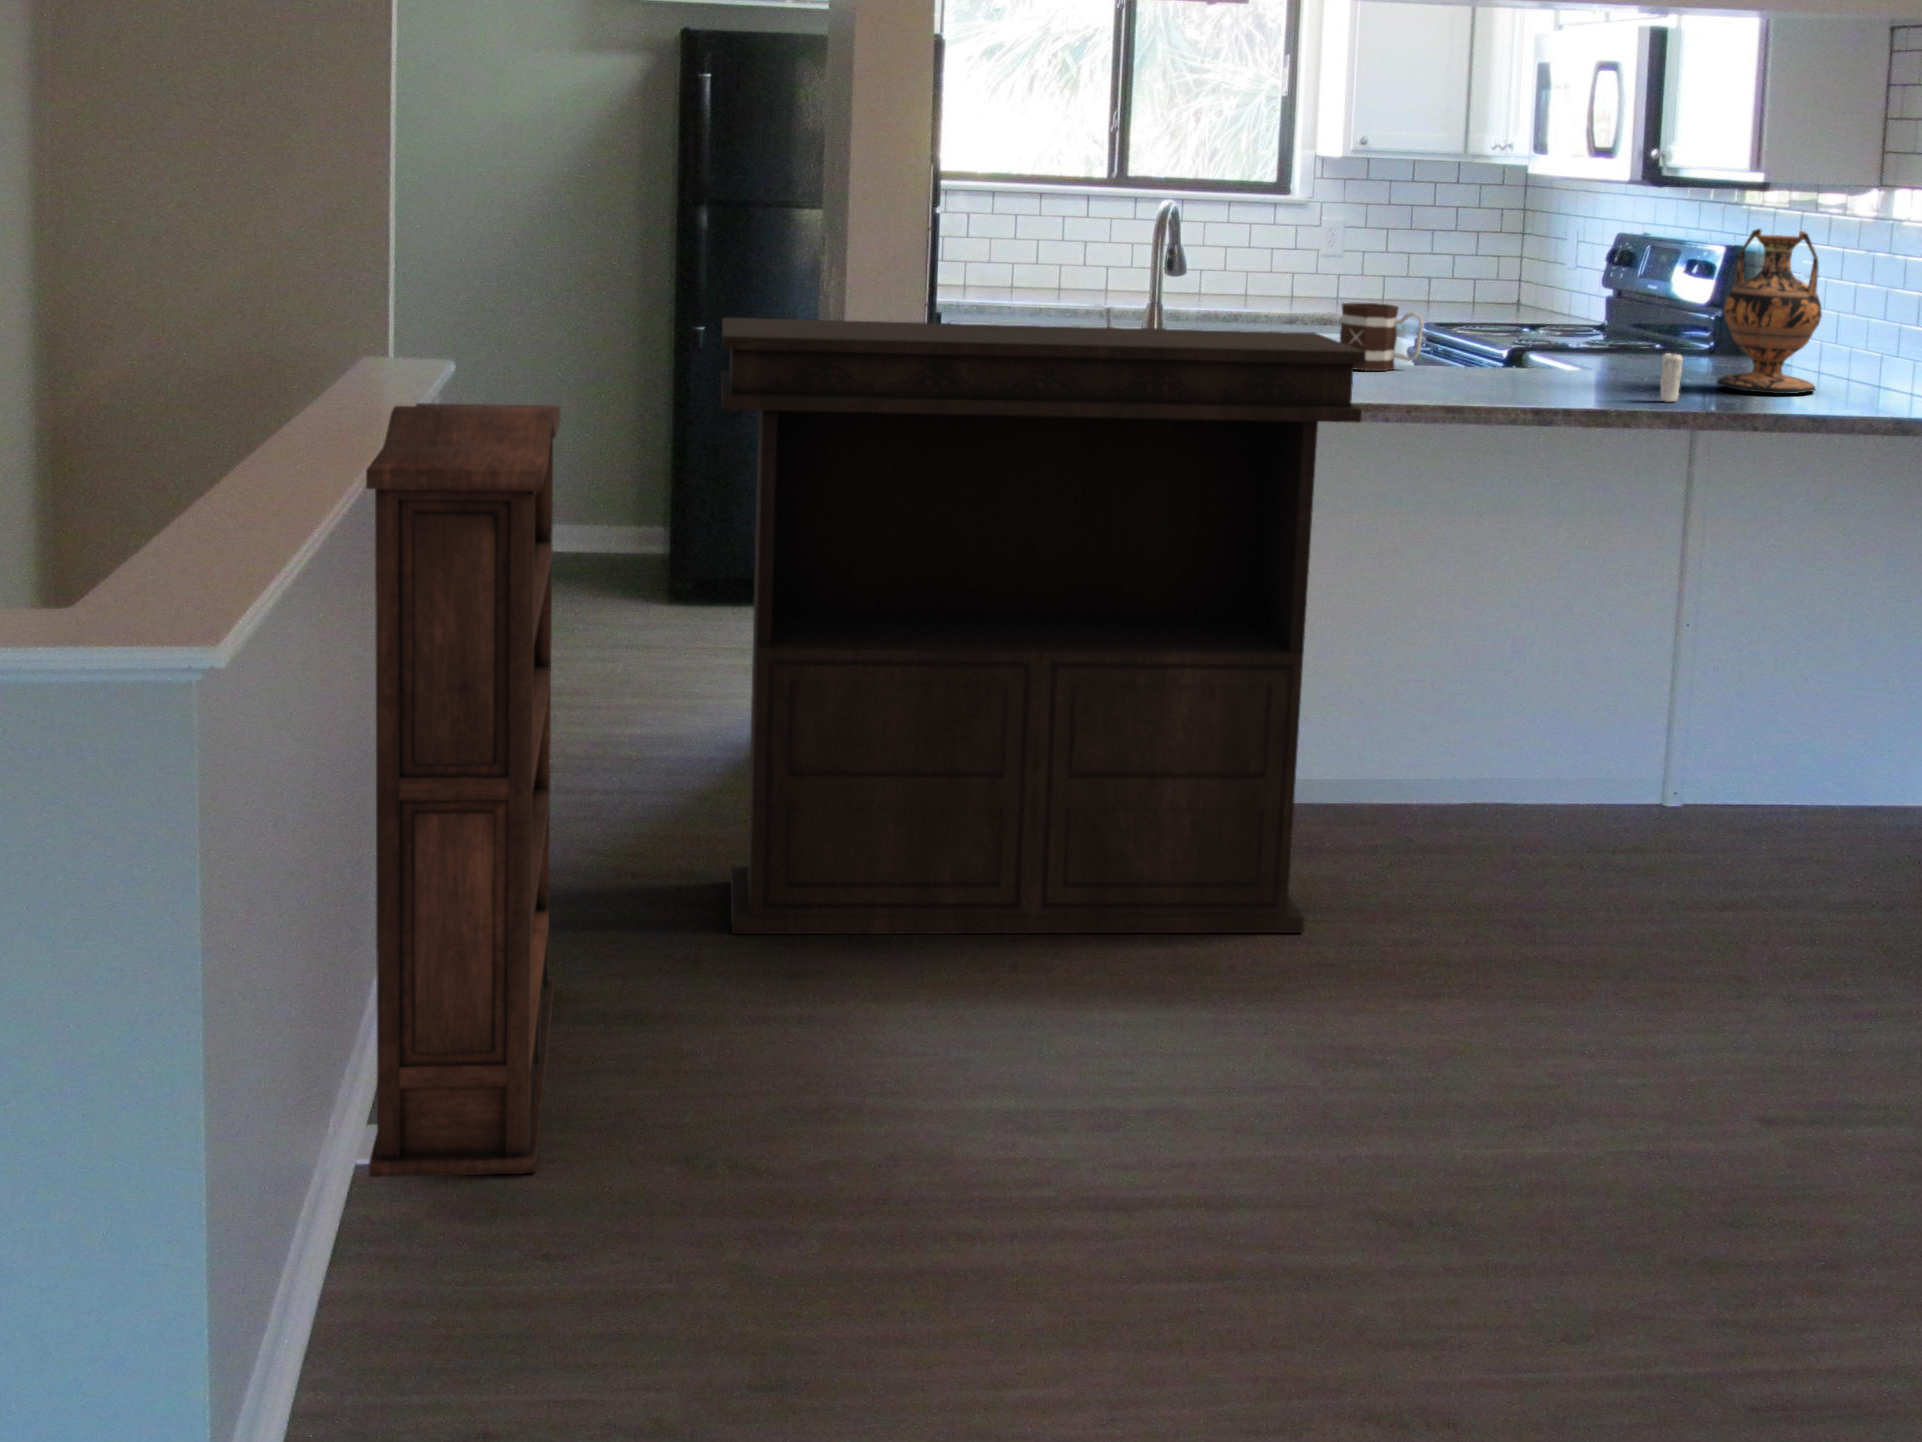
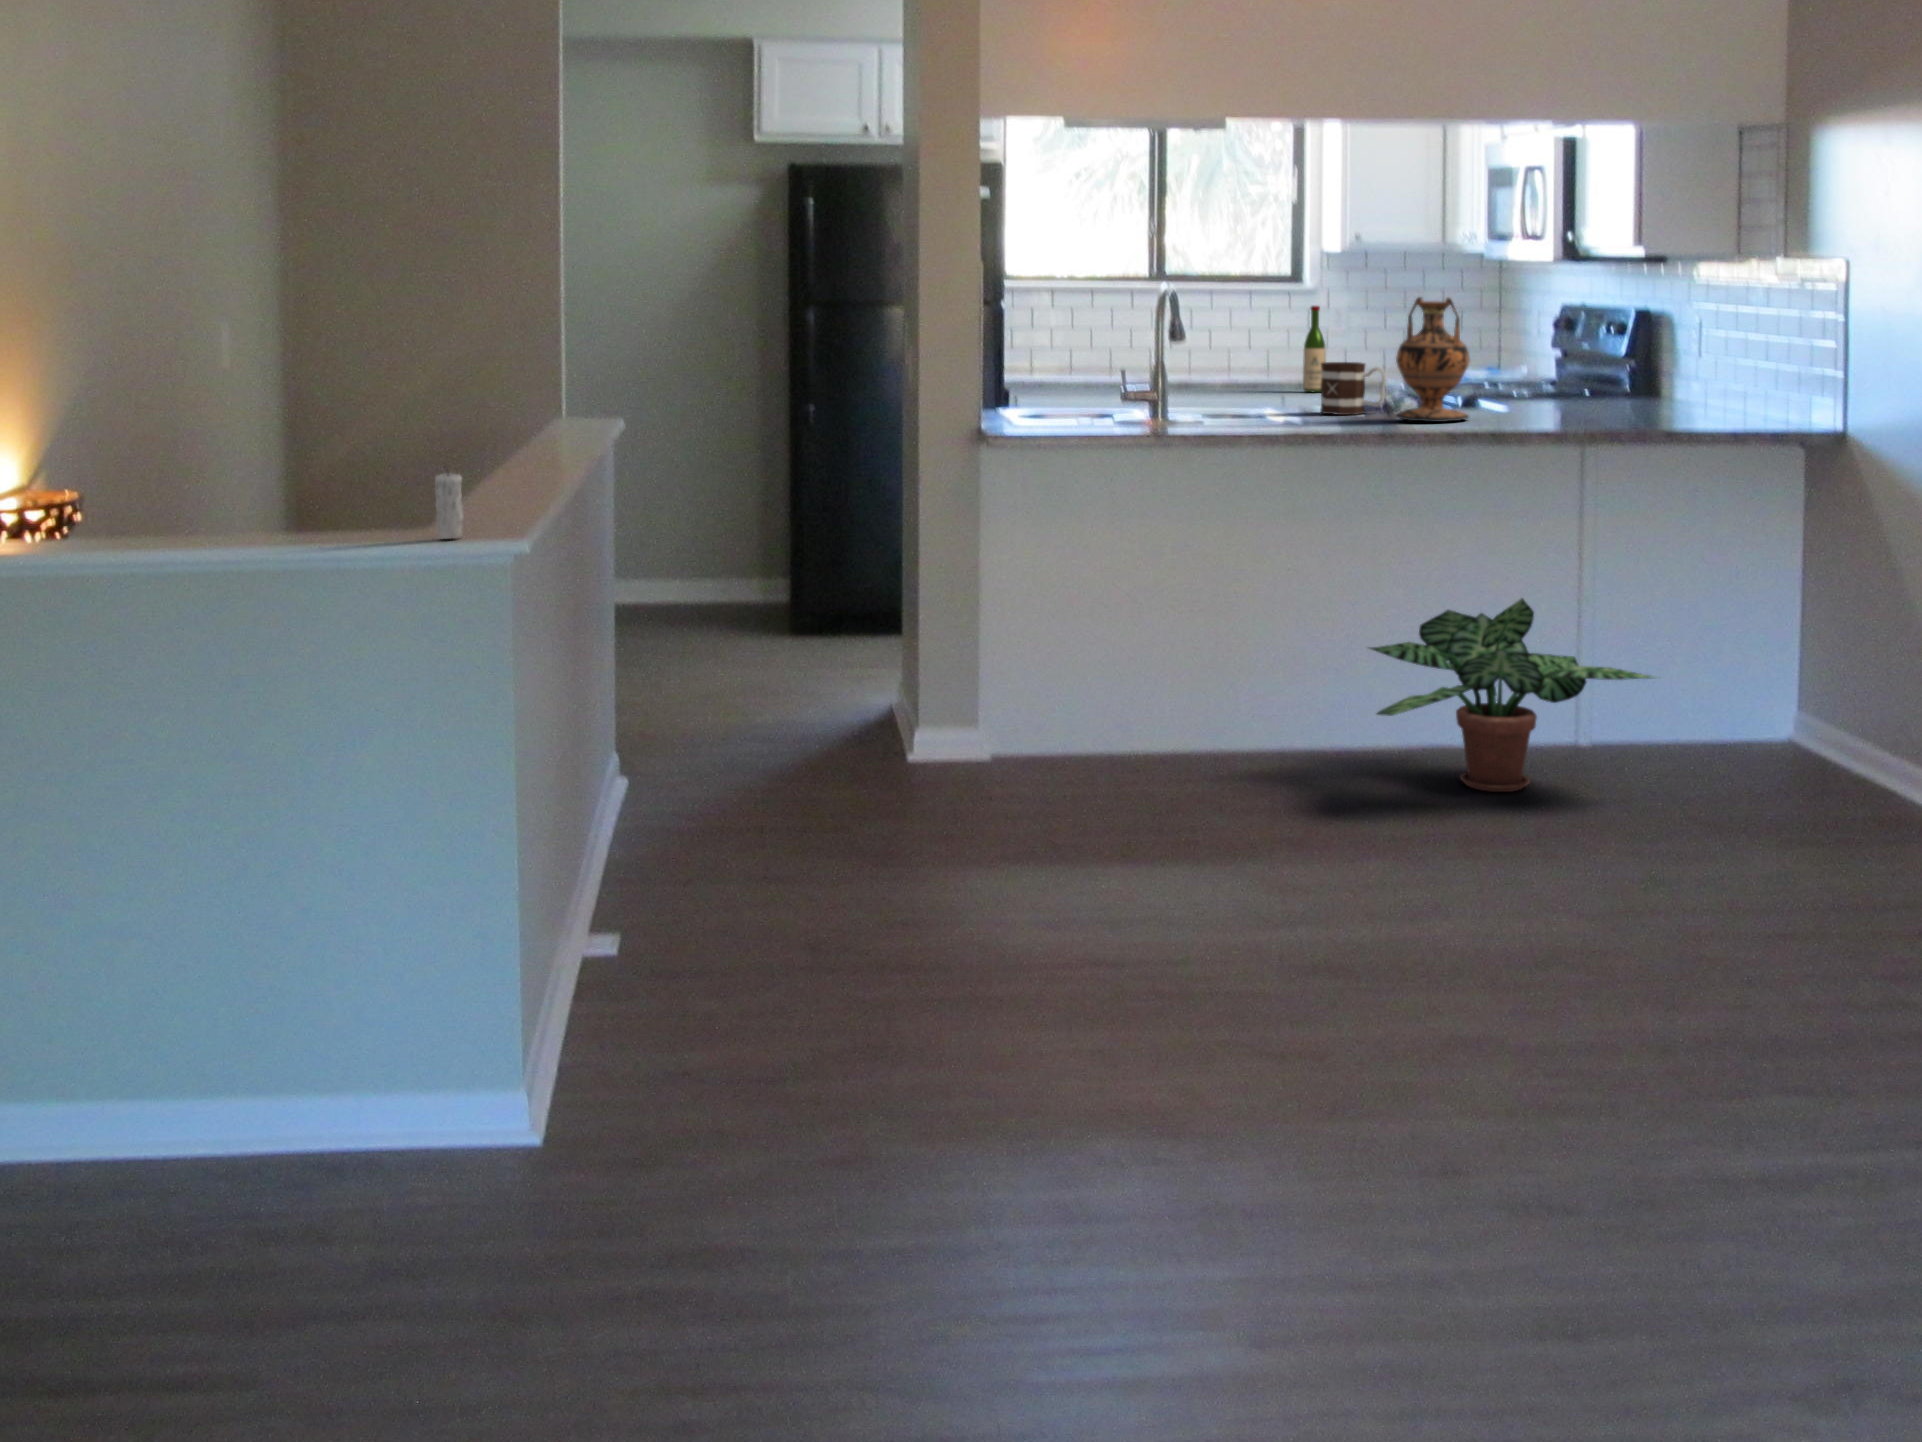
wine bottle: none [1297,224,1327,330] -> present [1303,306,1326,392]
vase: present [1717,229,1822,394] -> present [1395,297,1469,422]
console table: present [721,318,1366,934] -> none [826,374,1302,836]
candle: present [1660,353,1683,402] -> present [435,472,464,539]
bookshelf: present [366,403,560,1177] -> none [584,429,714,966]
potted plant: none [1411,632,1806,881] -> present [1370,598,1654,792]

